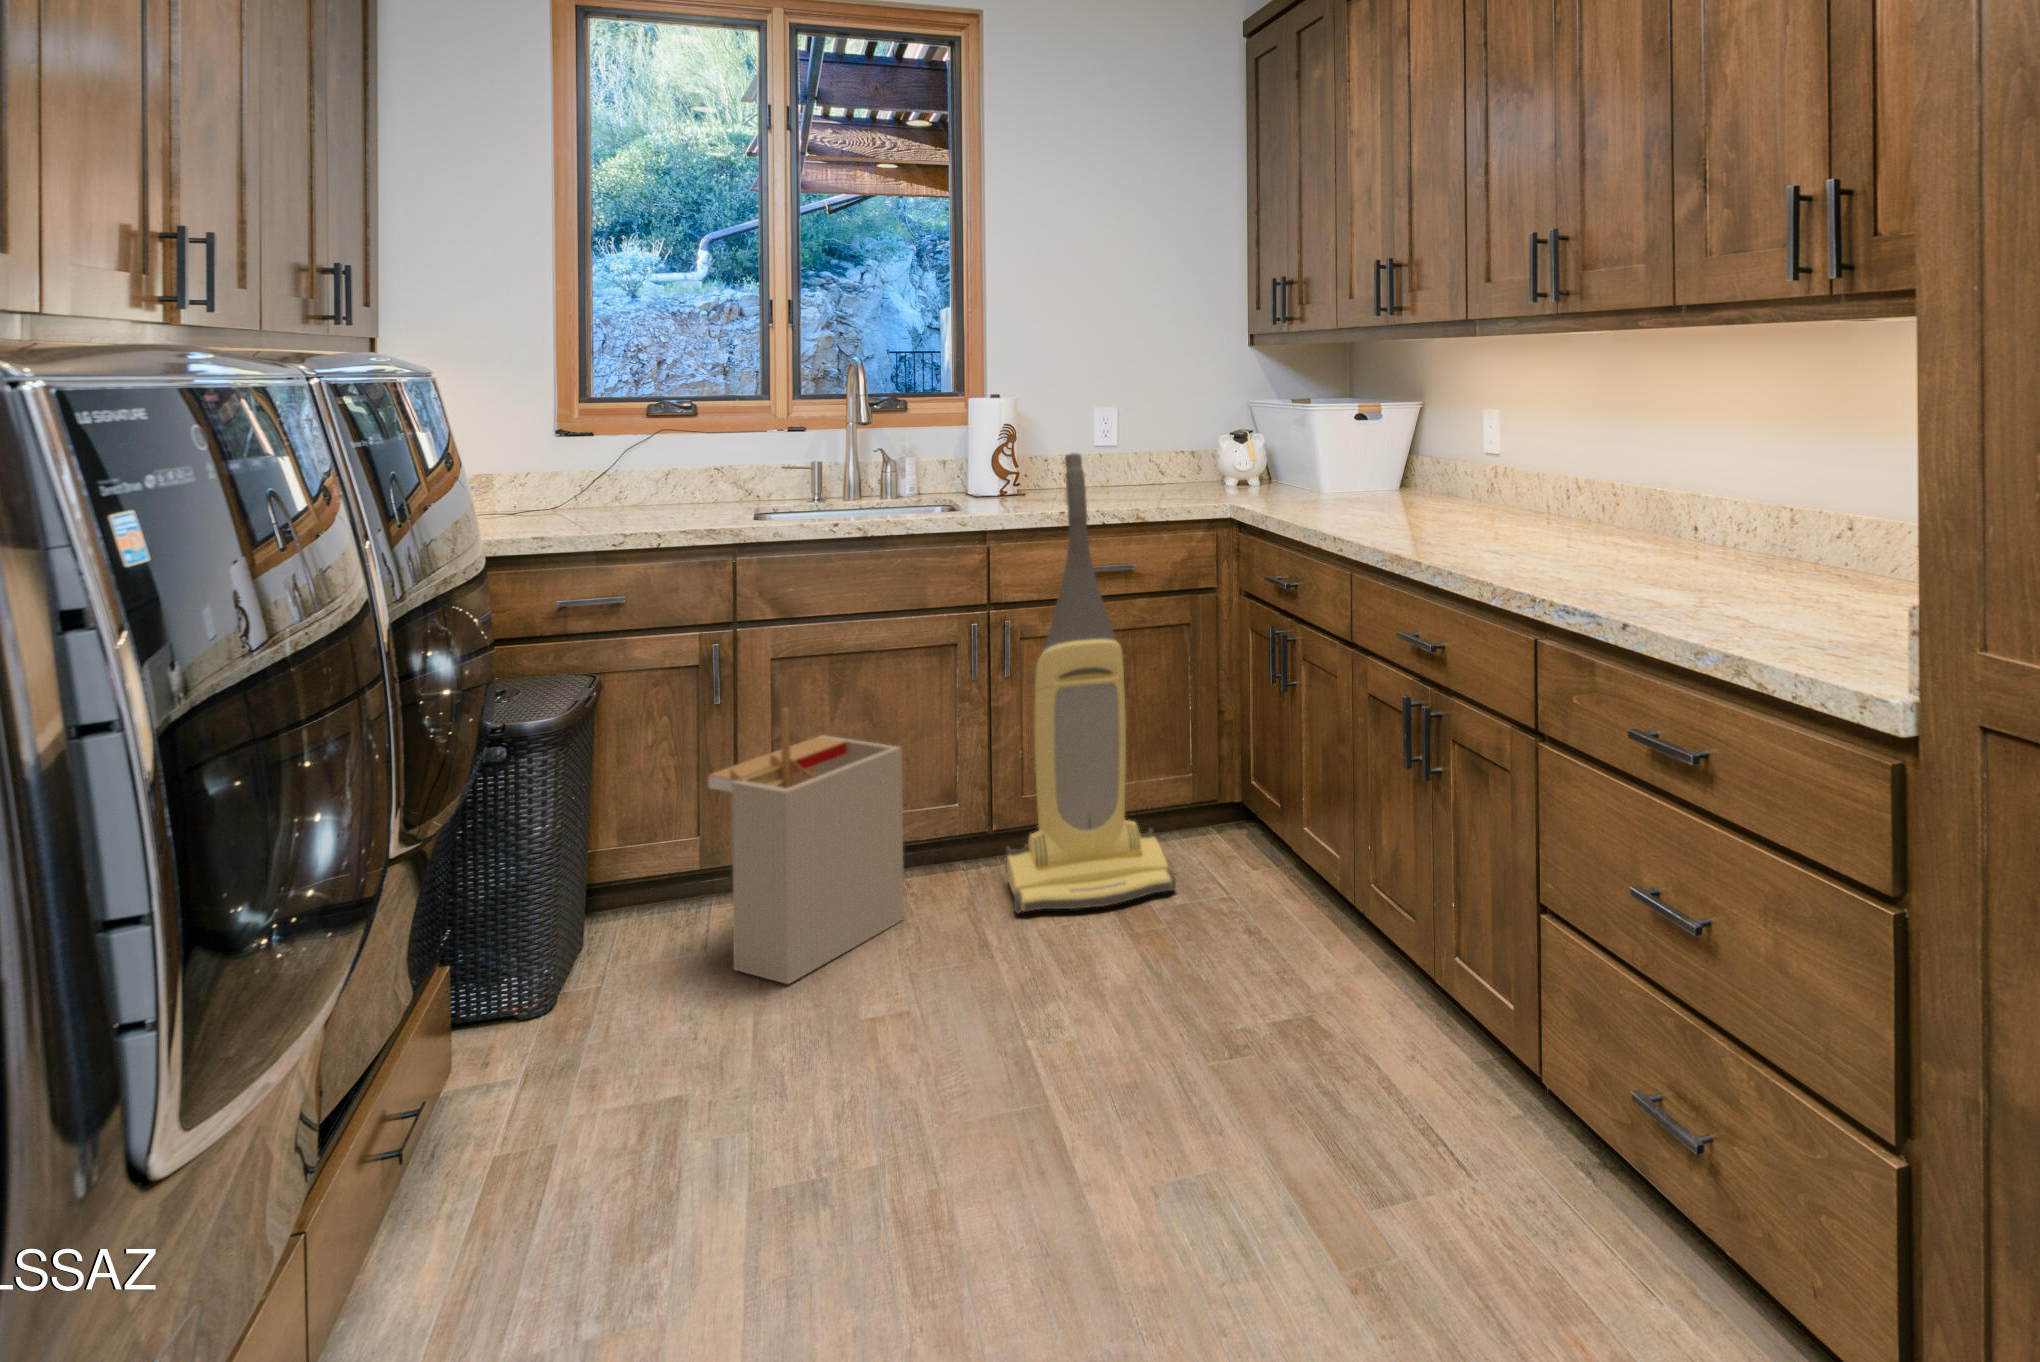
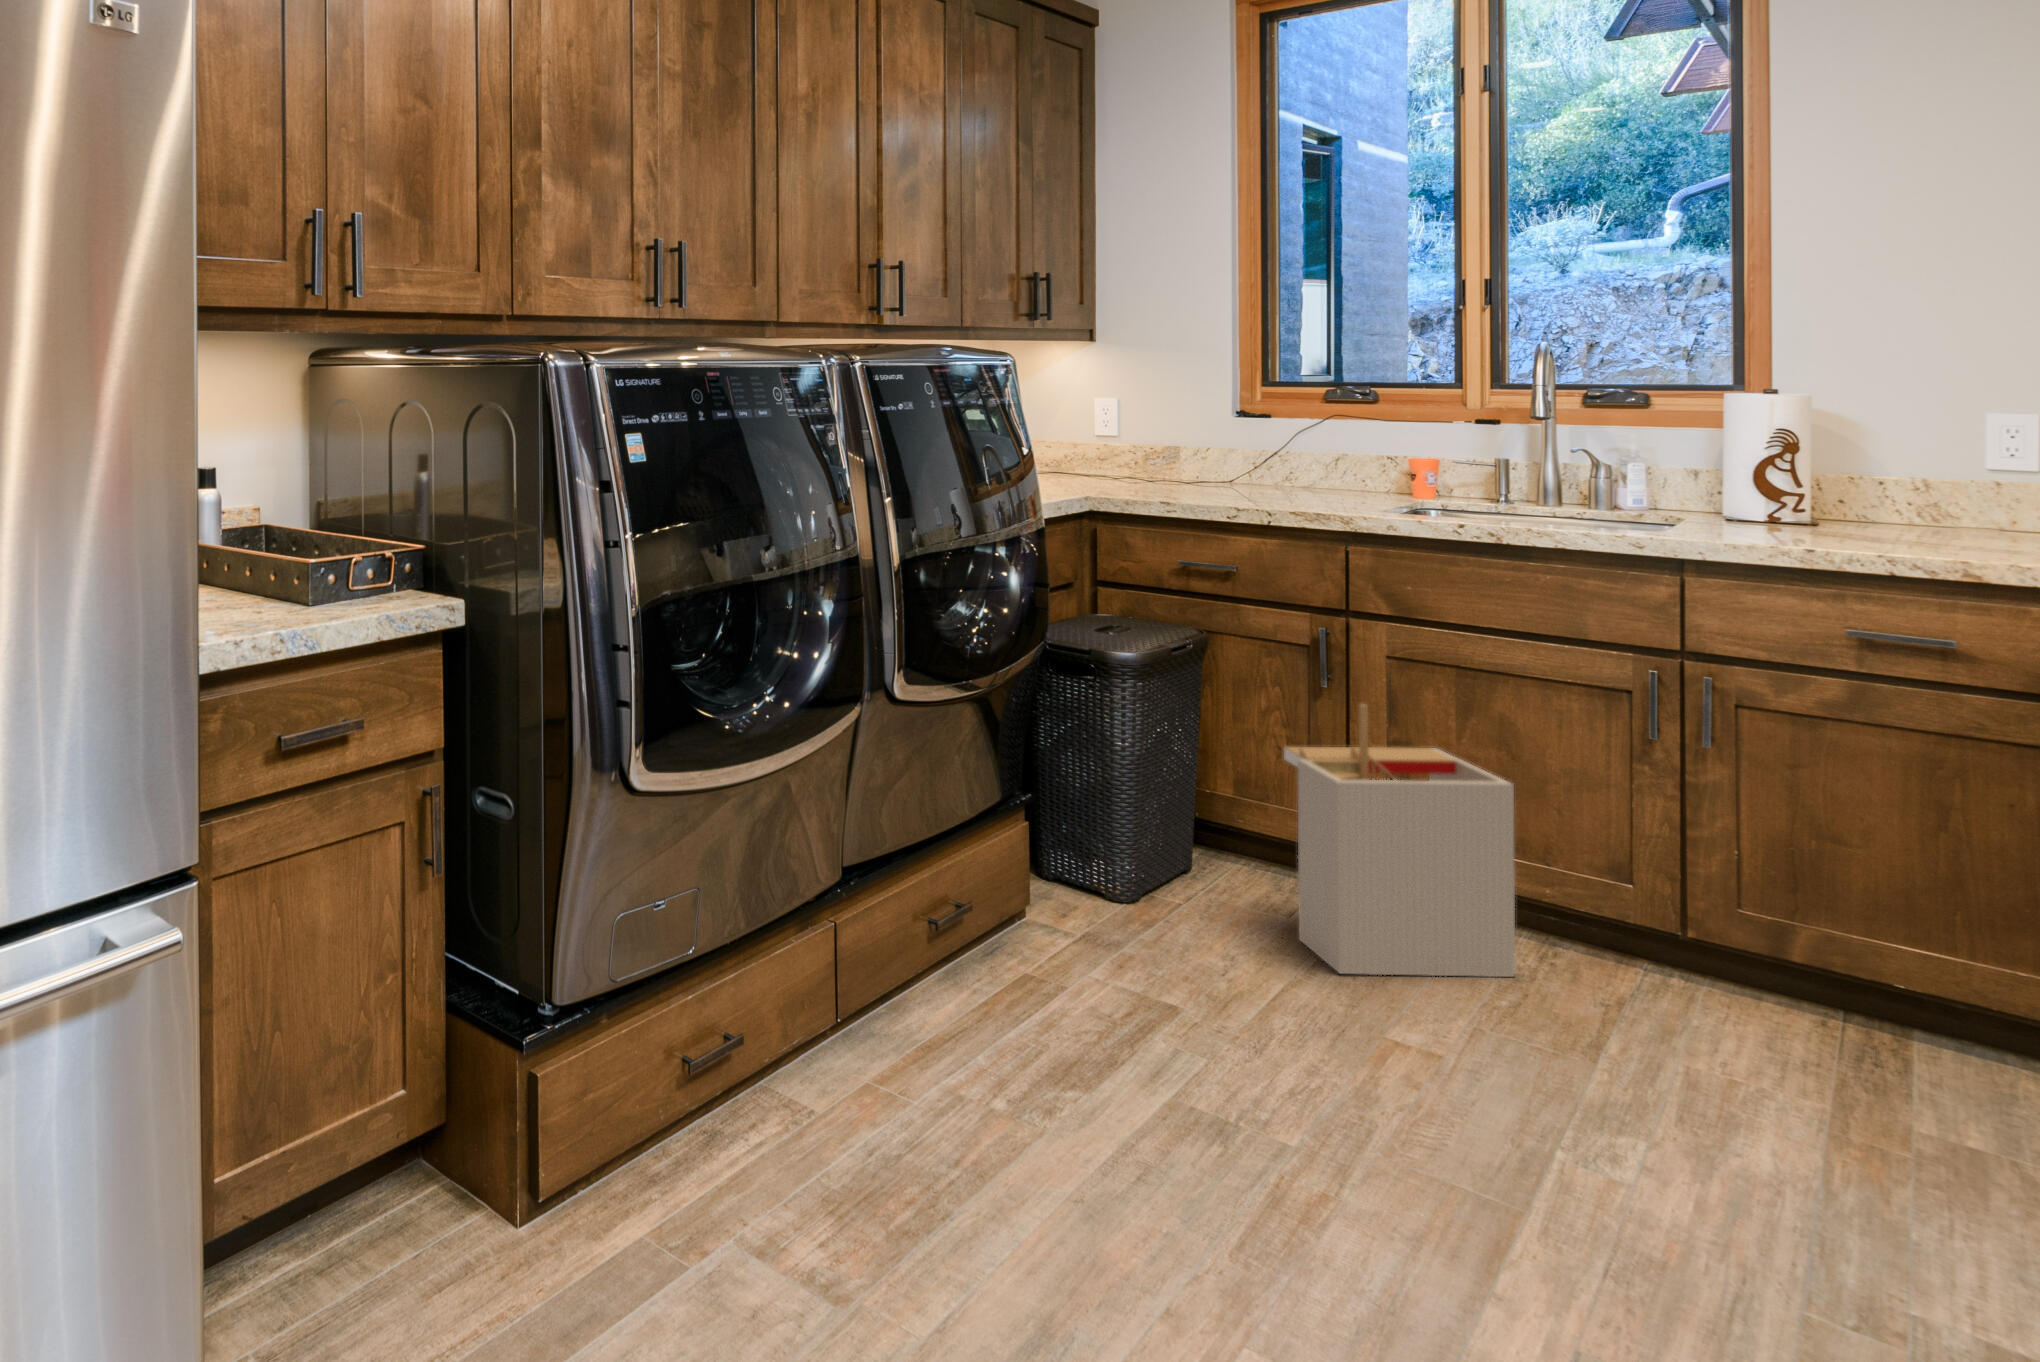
vacuum cleaner: present [1006,453,1176,913] -> none [1667,474,1974,1121]

